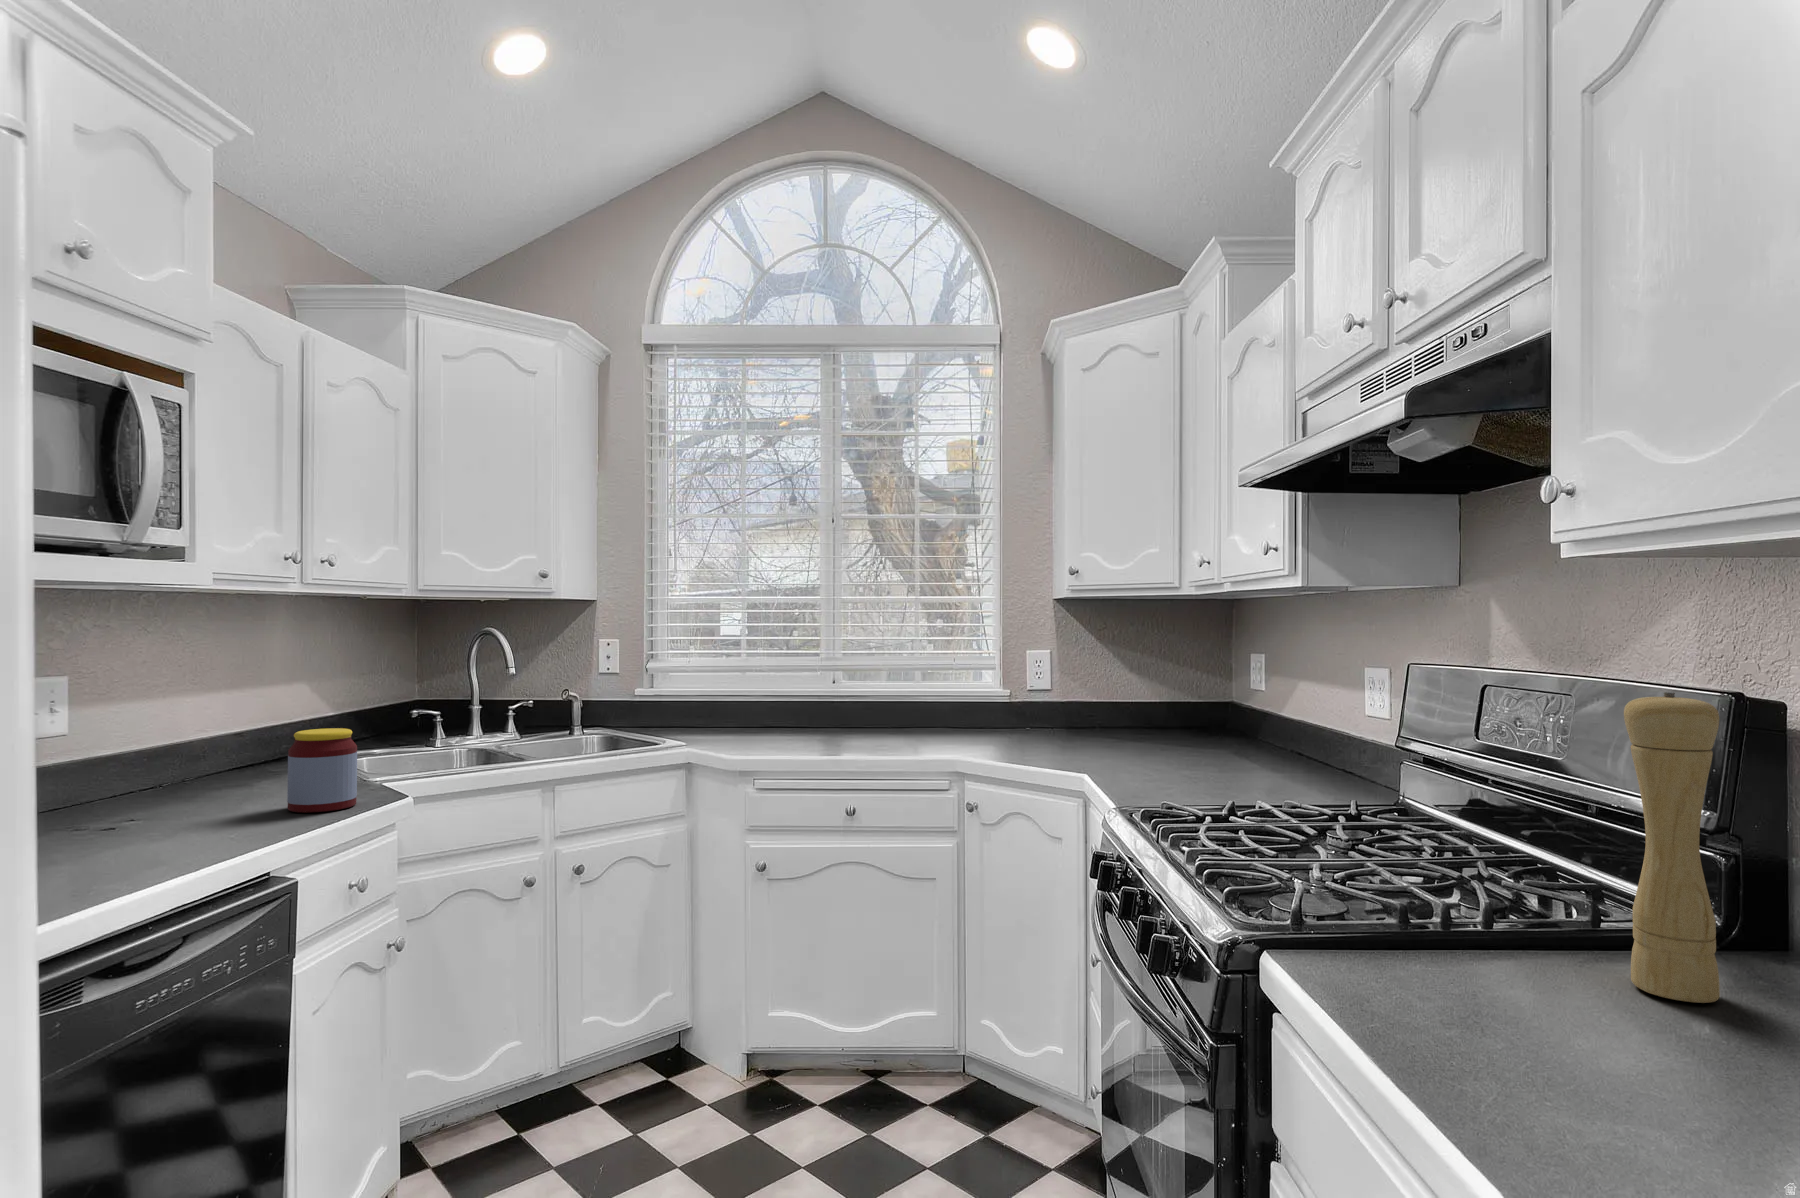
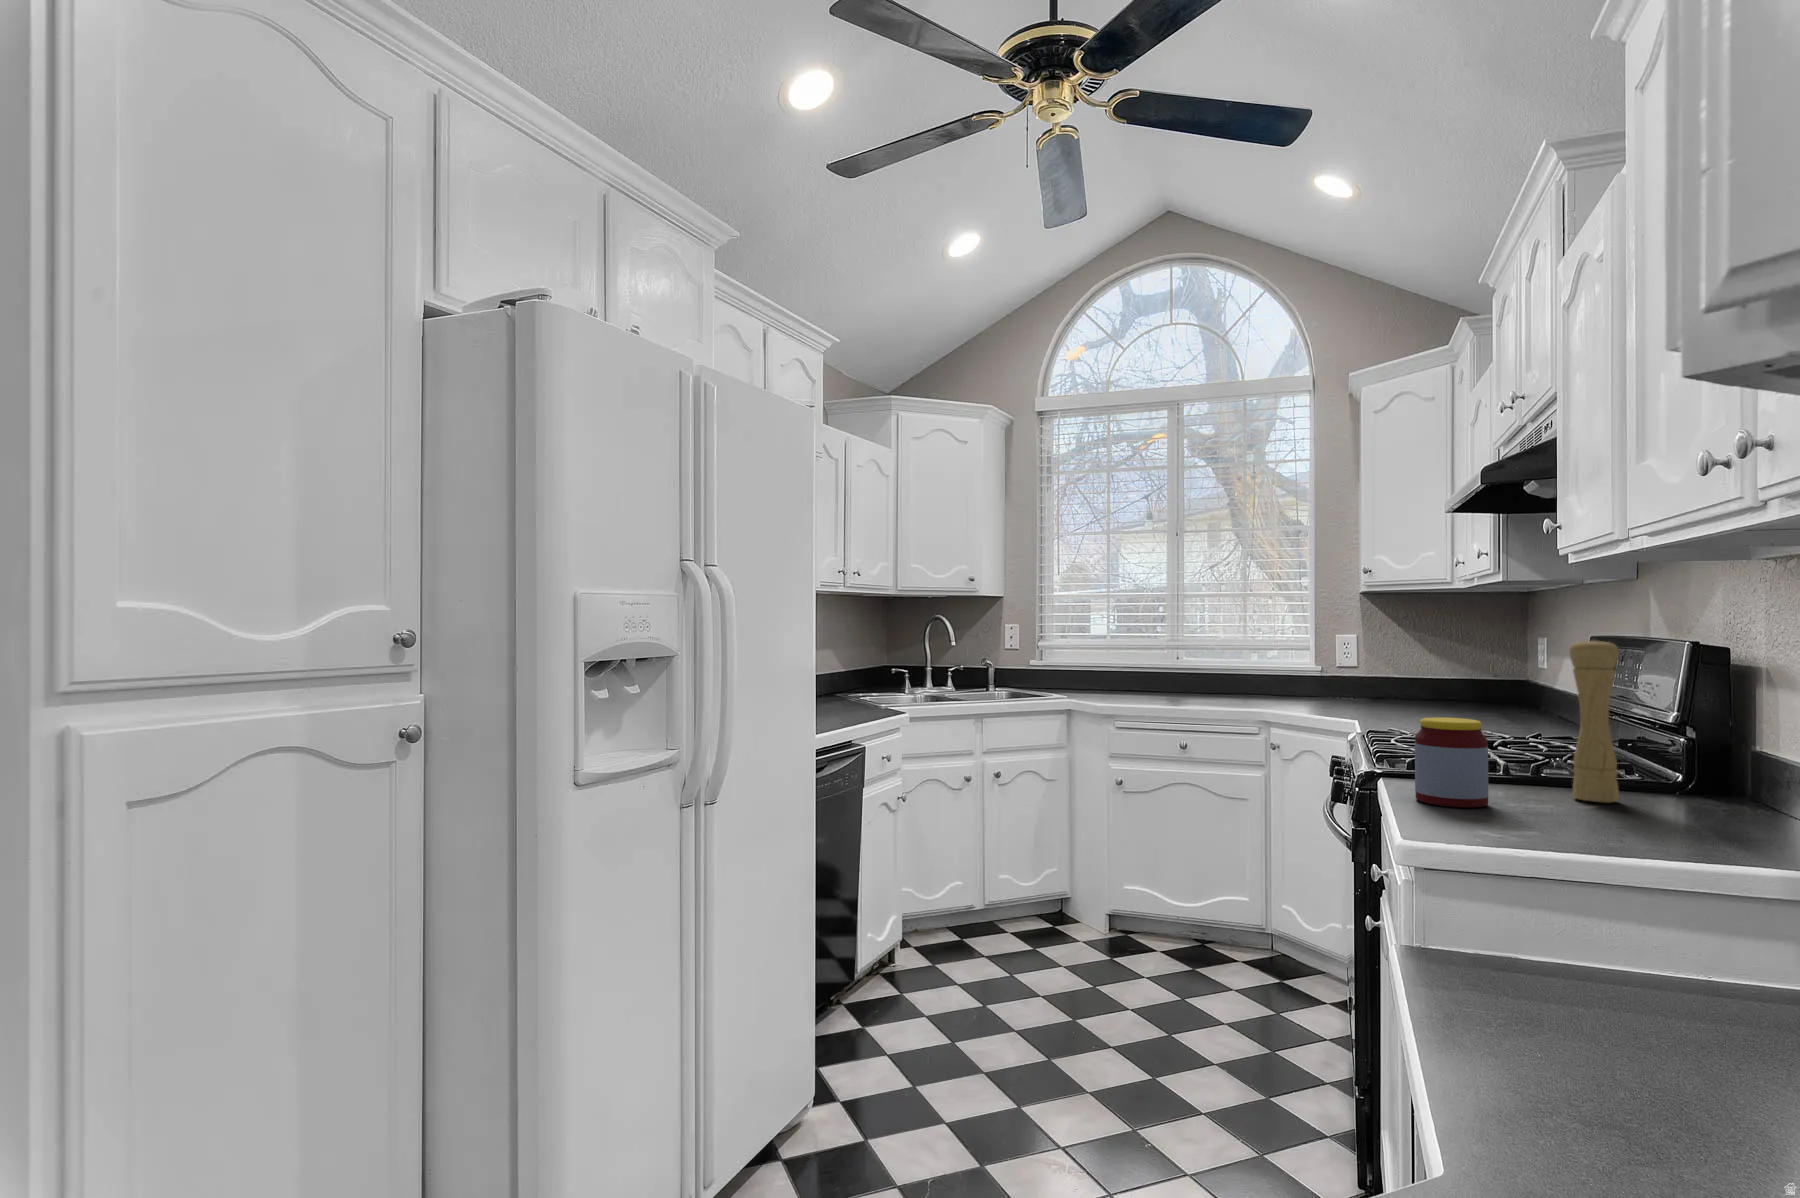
jar: present [287,728,357,813] -> present [1415,717,1489,807]

